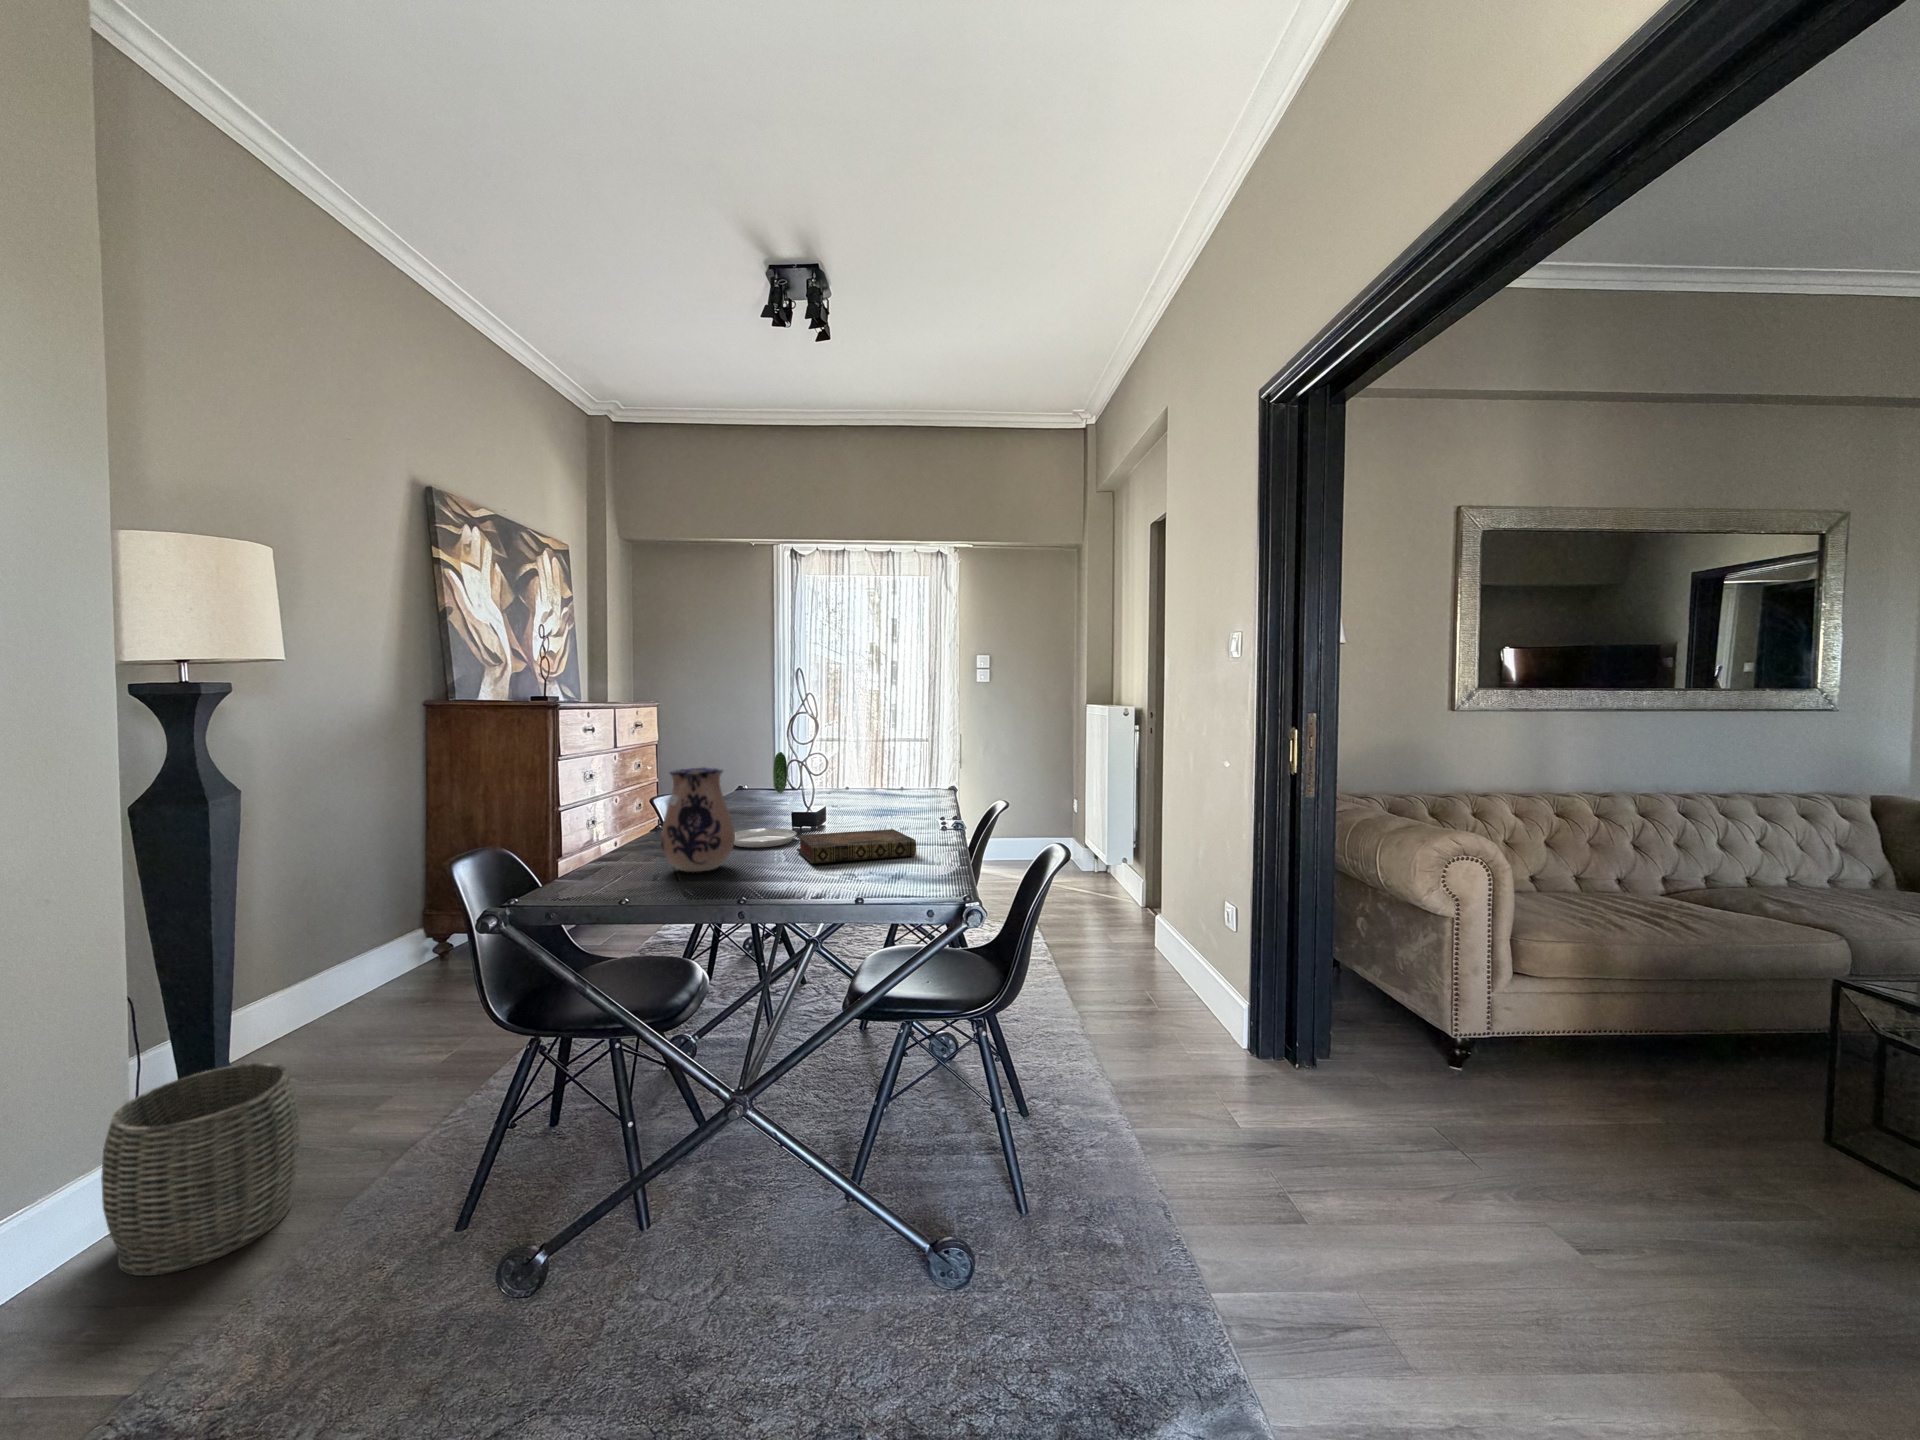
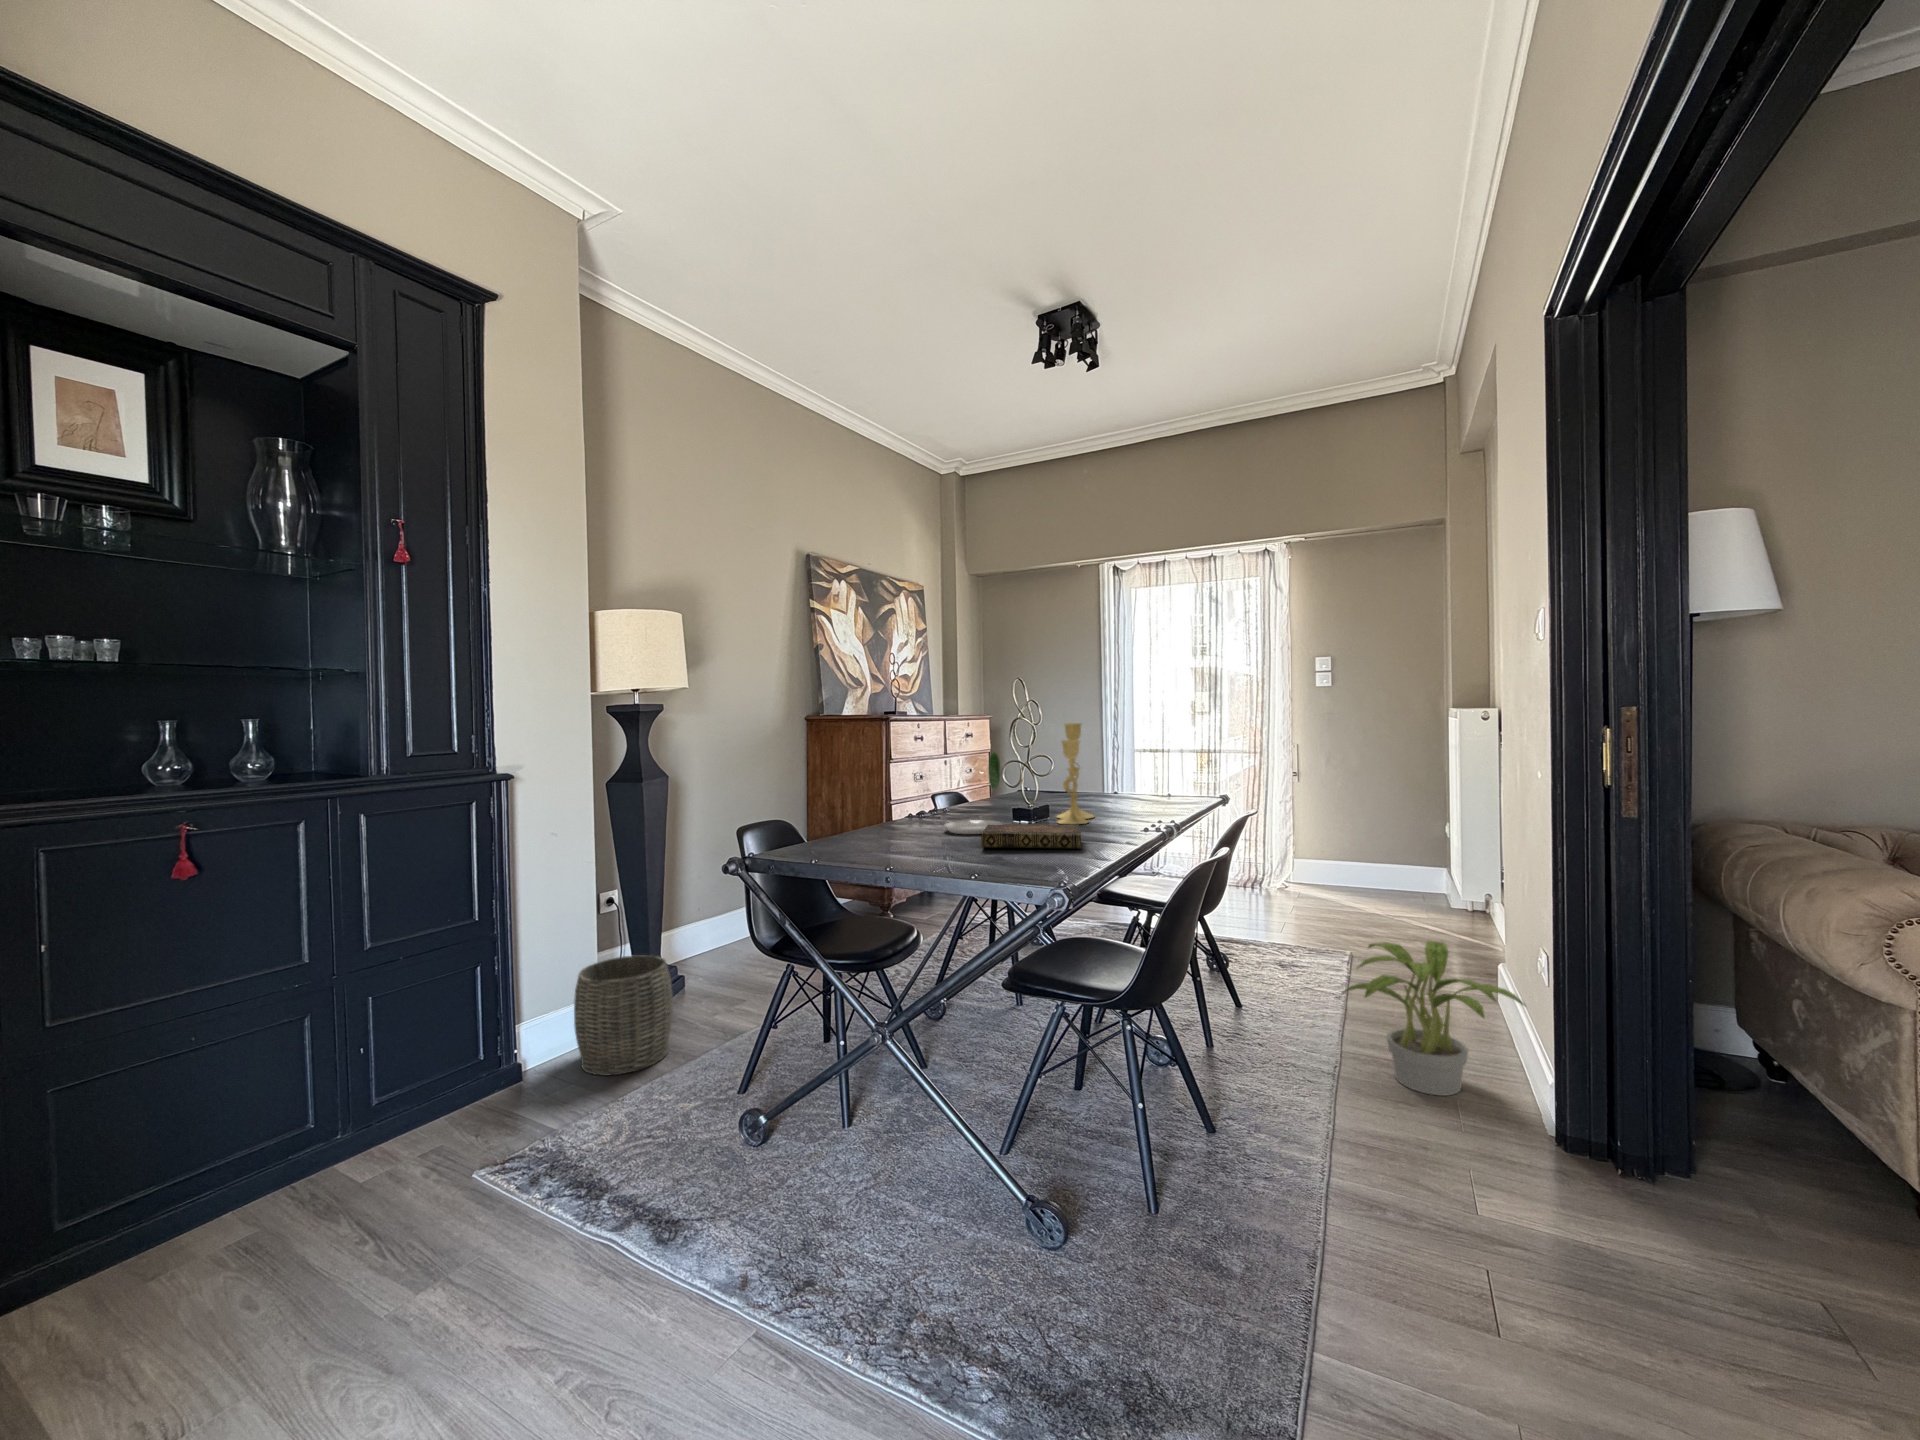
candlestick: none [827,719,872,827] -> present [1057,723,1094,825]
ceramic pitcher: present [661,767,735,872] -> none [868,761,925,847]
potted plant: none [1084,905,1220,1033] -> present [1343,941,1525,1095]

